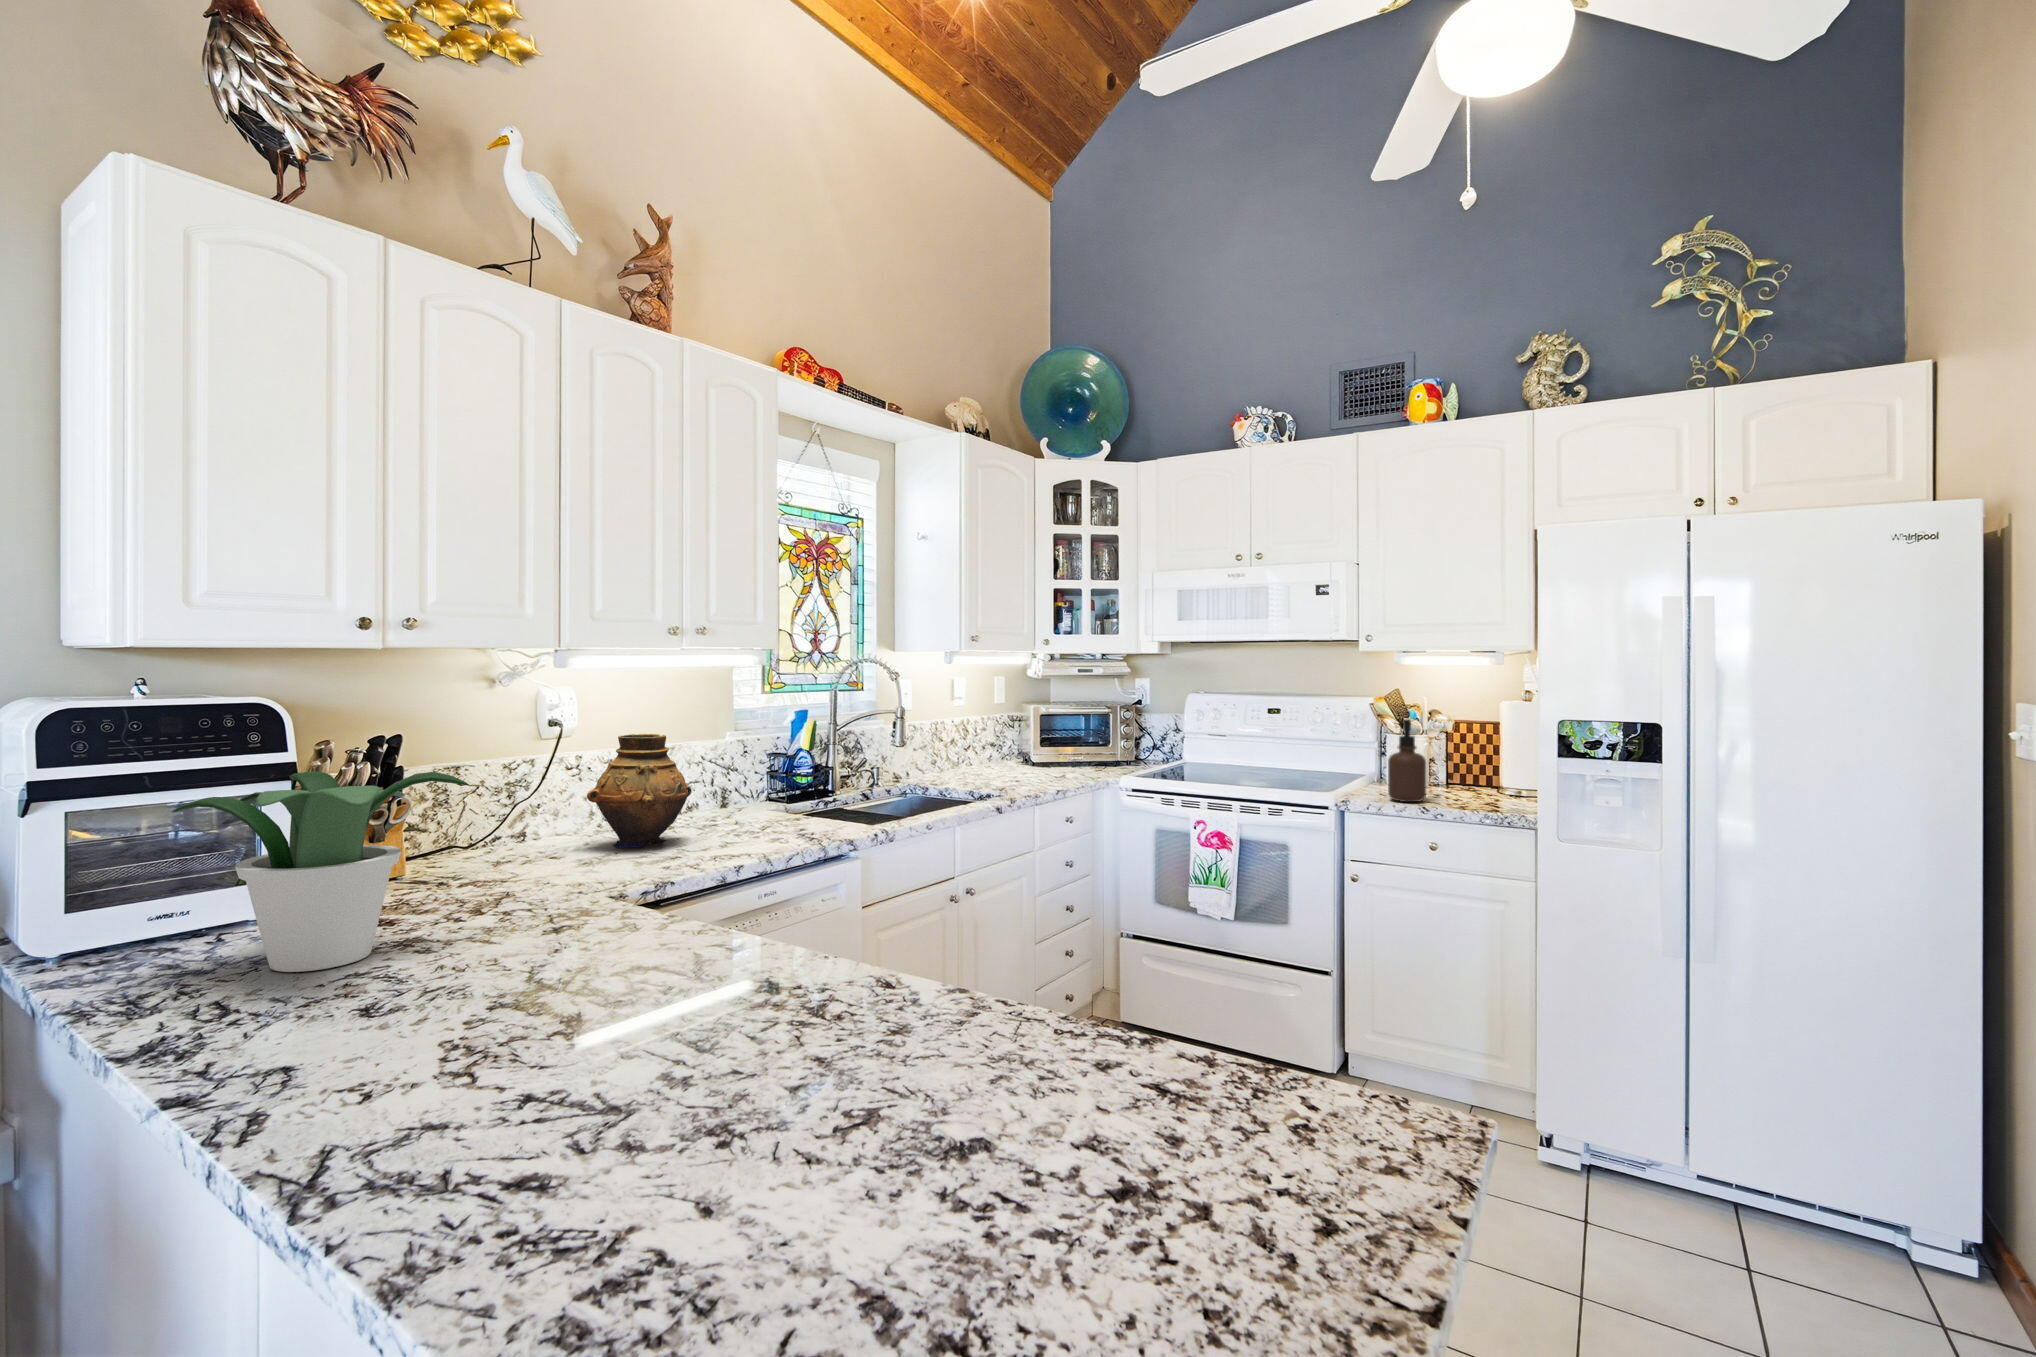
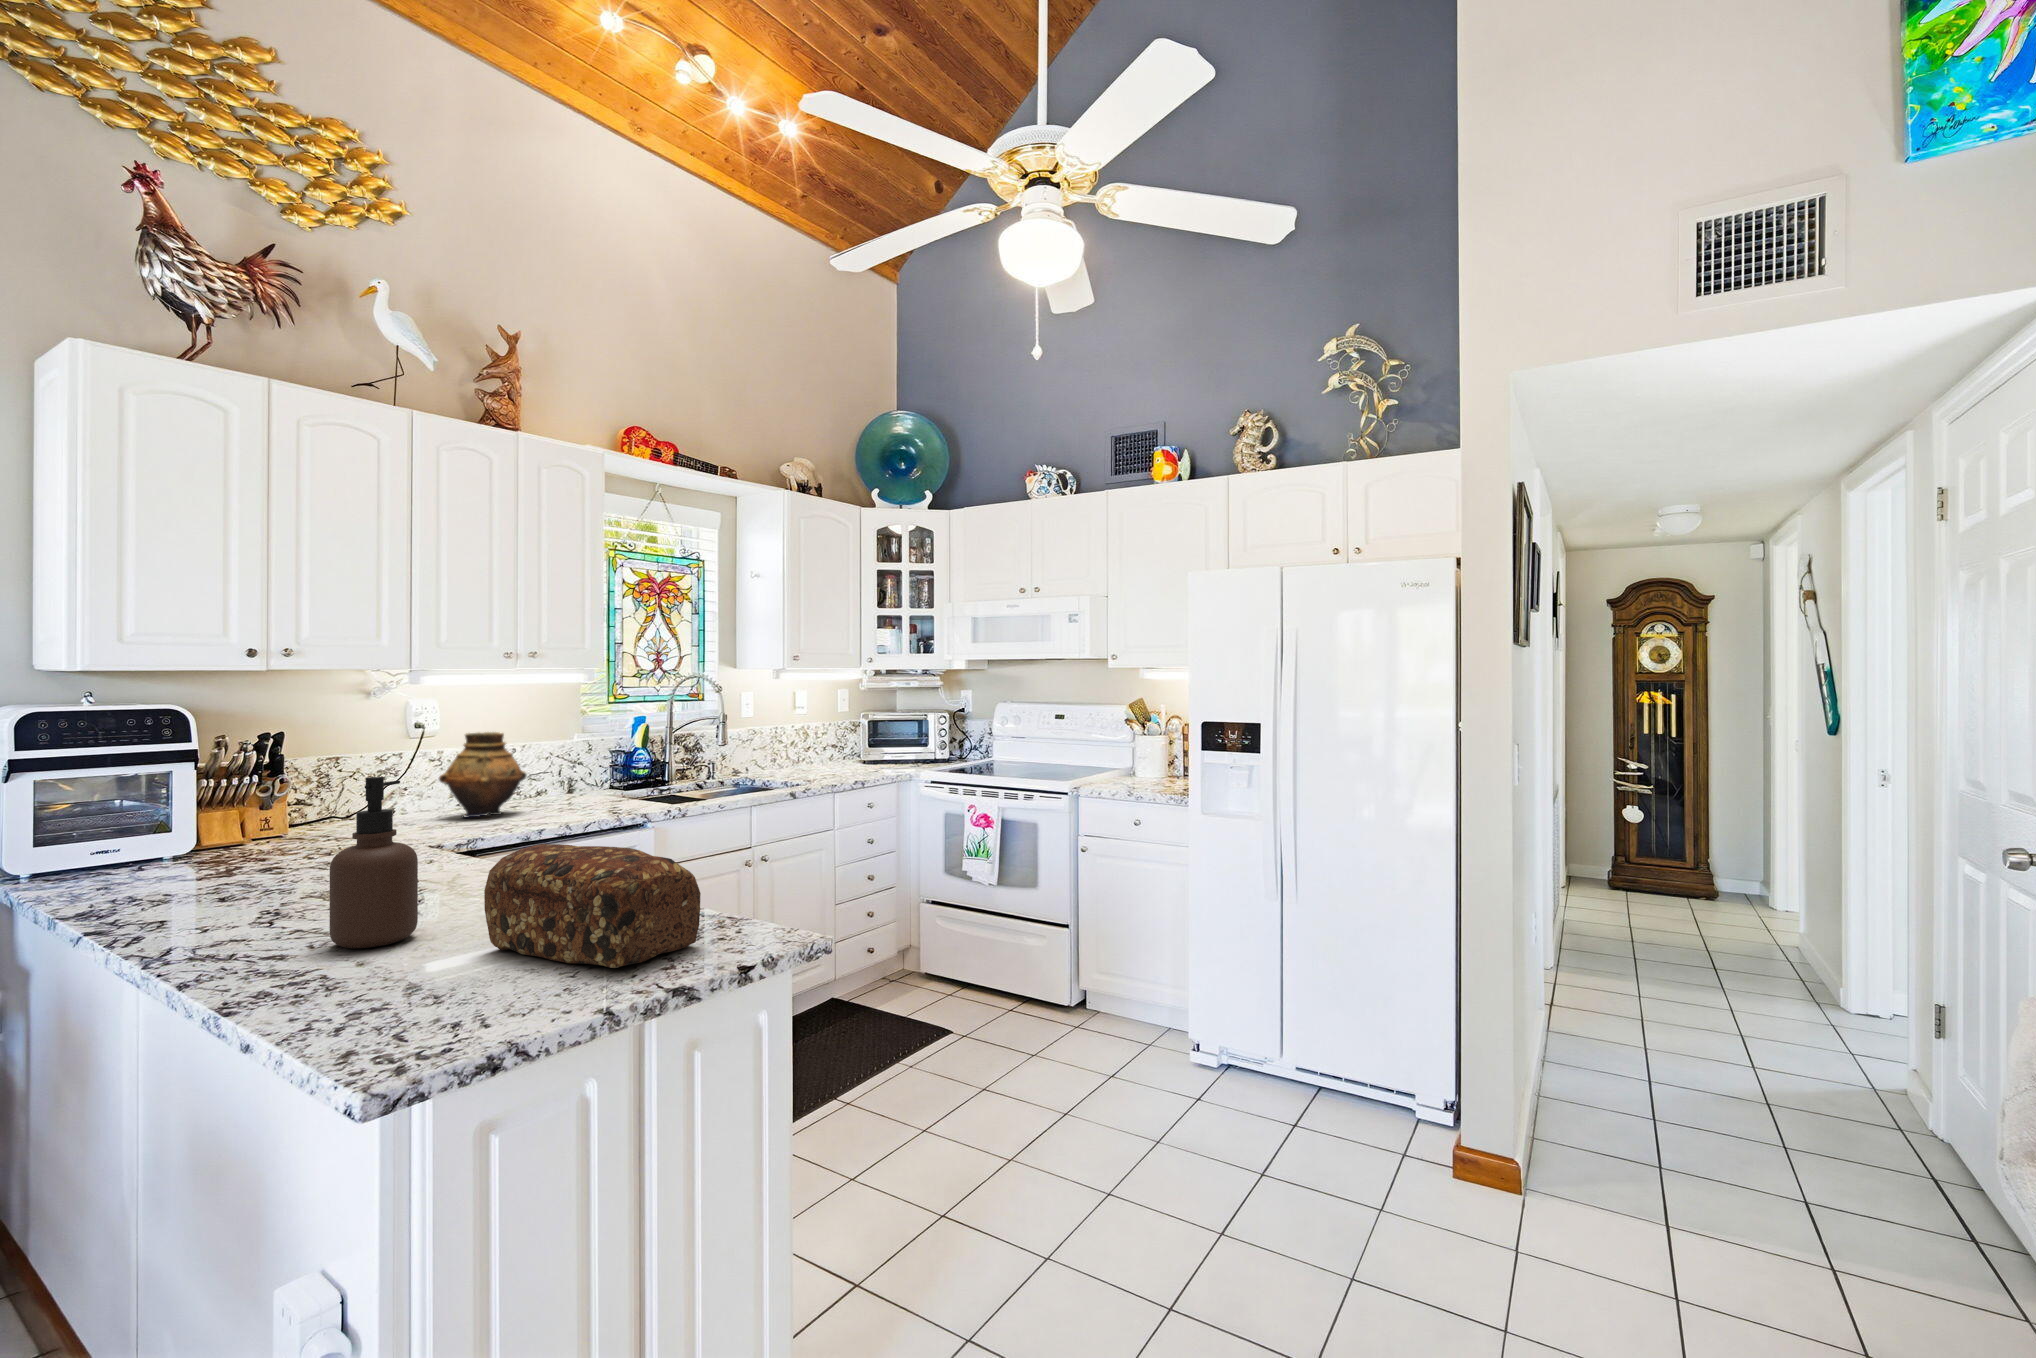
soap dispenser: present [1388,719,1426,802] -> present [330,777,418,948]
potted plant: present [172,772,469,972] -> none [98,752,312,883]
bread loaf: none [908,971,1302,1264] -> present [484,844,701,968]

